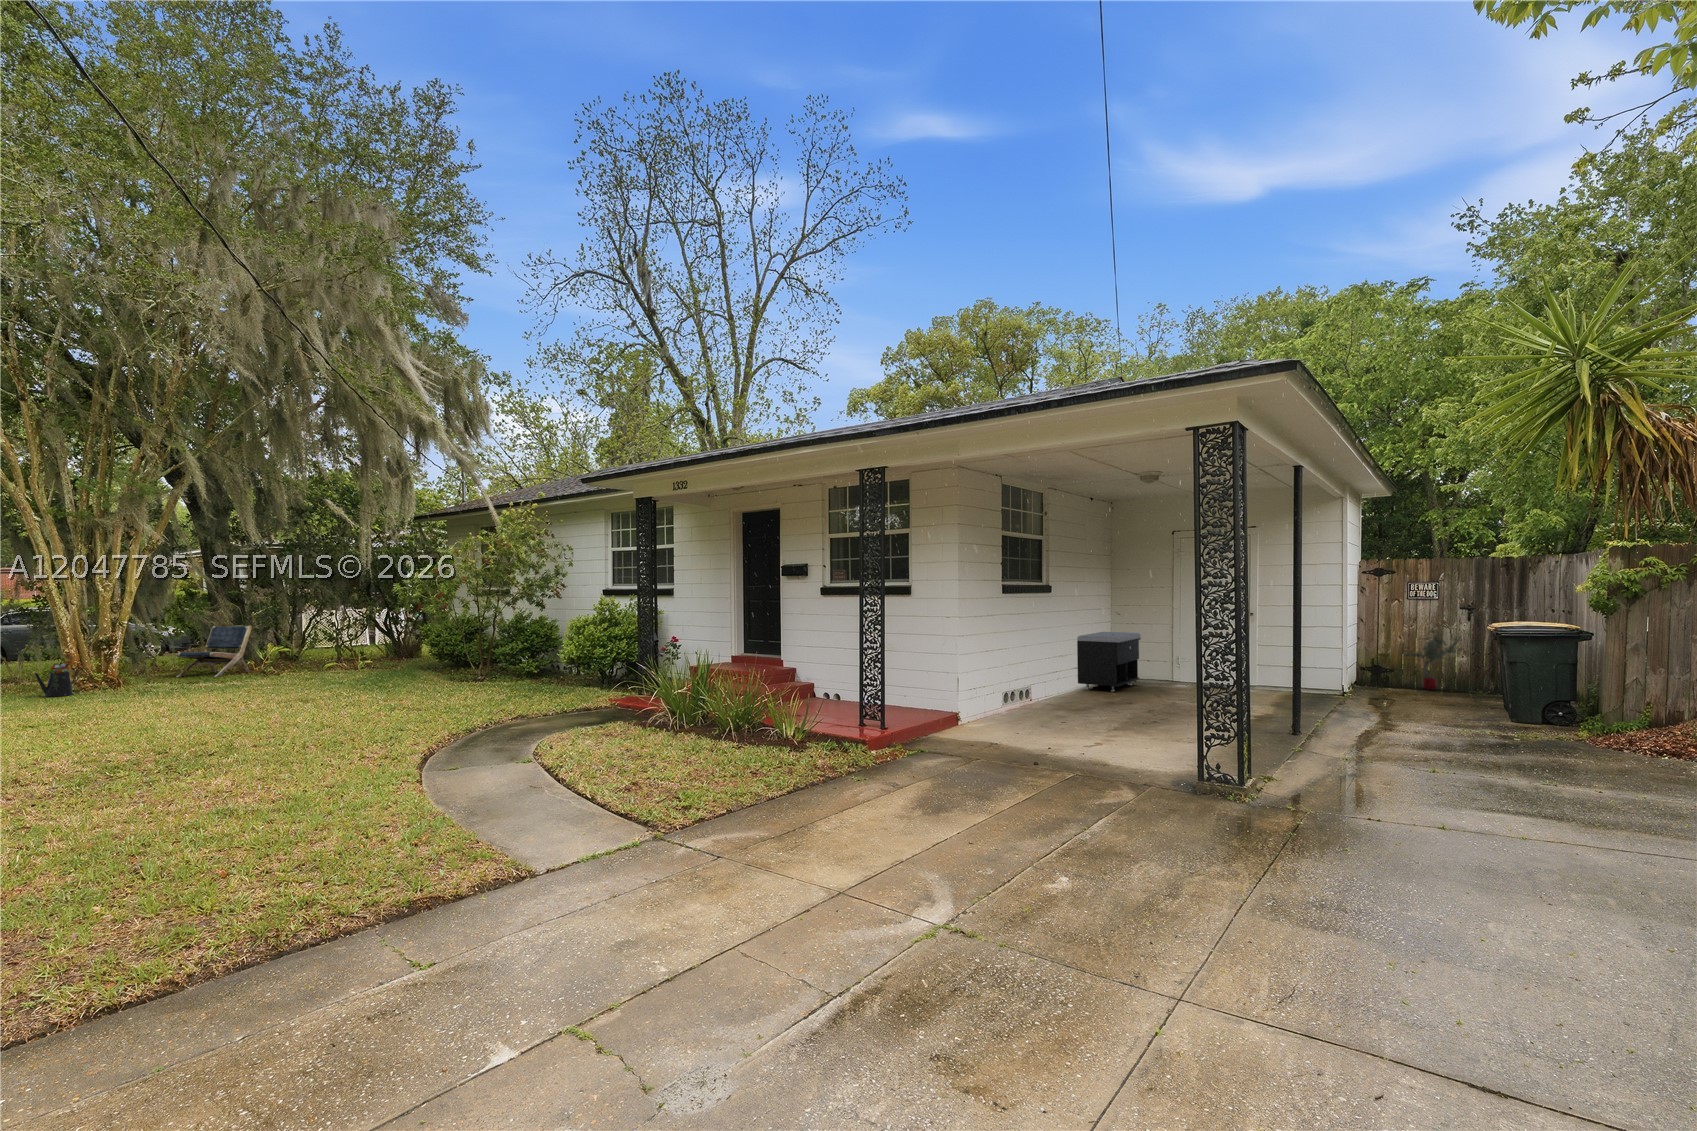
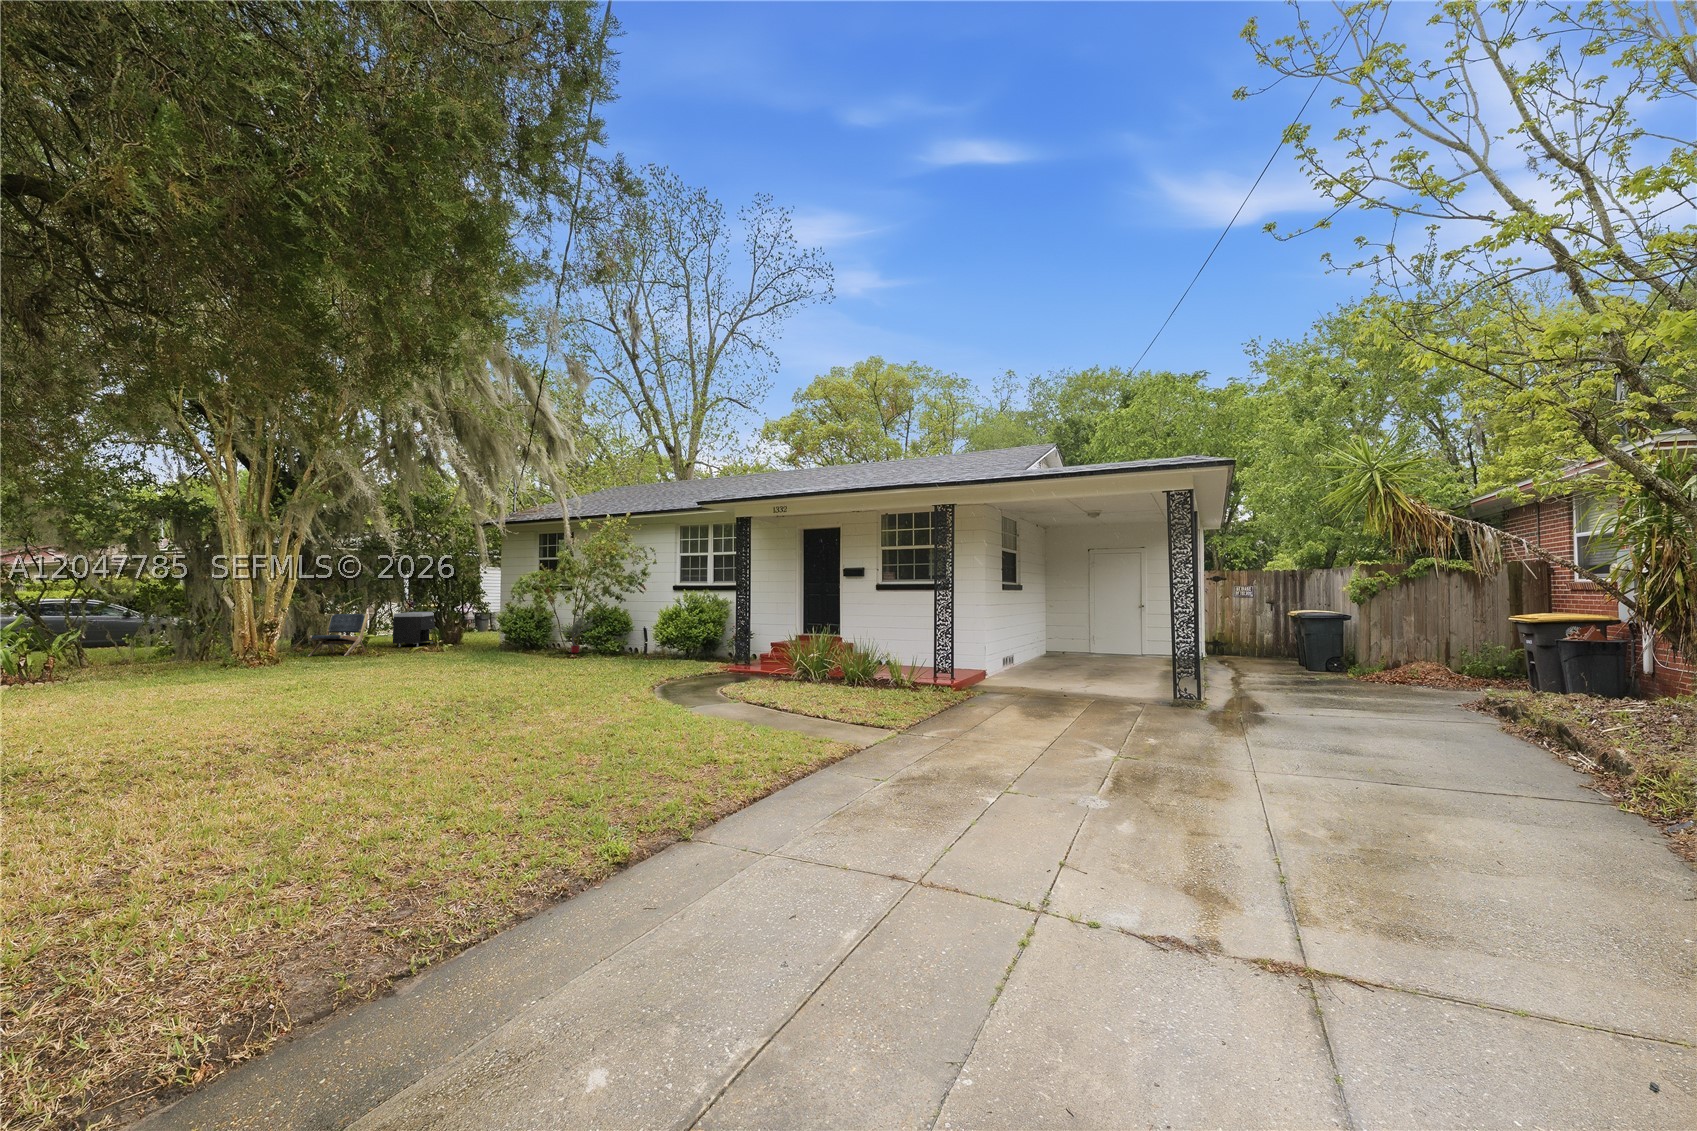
potted tree: present [1400,628,1461,690] -> present [558,612,593,654]
storage bench: present [1077,632,1141,691] -> present [393,612,435,647]
watering can: present [35,661,76,697] -> none [214,640,249,671]

